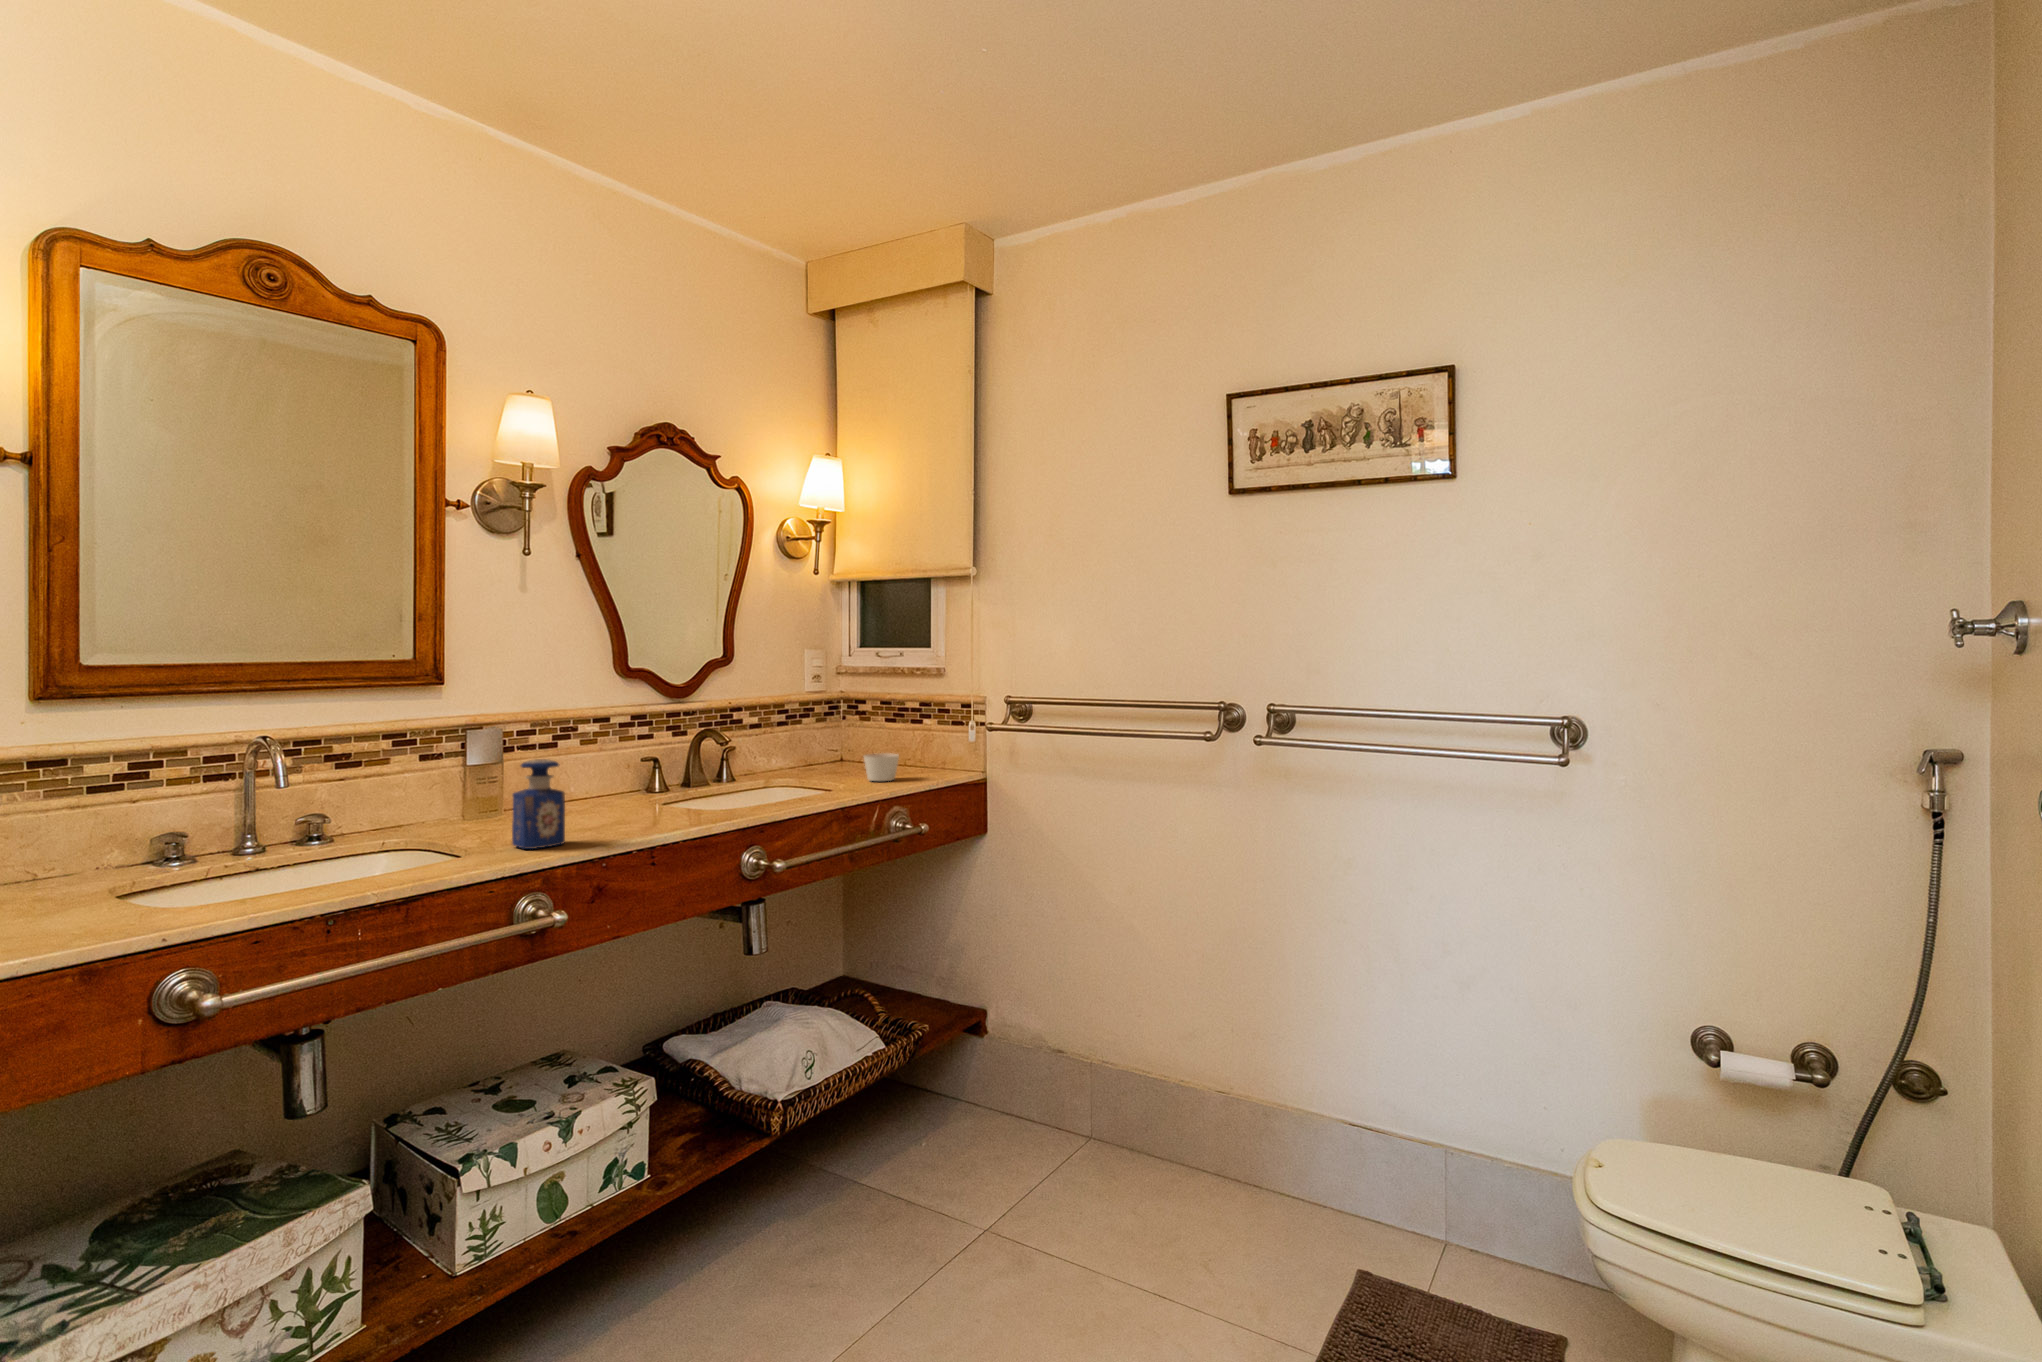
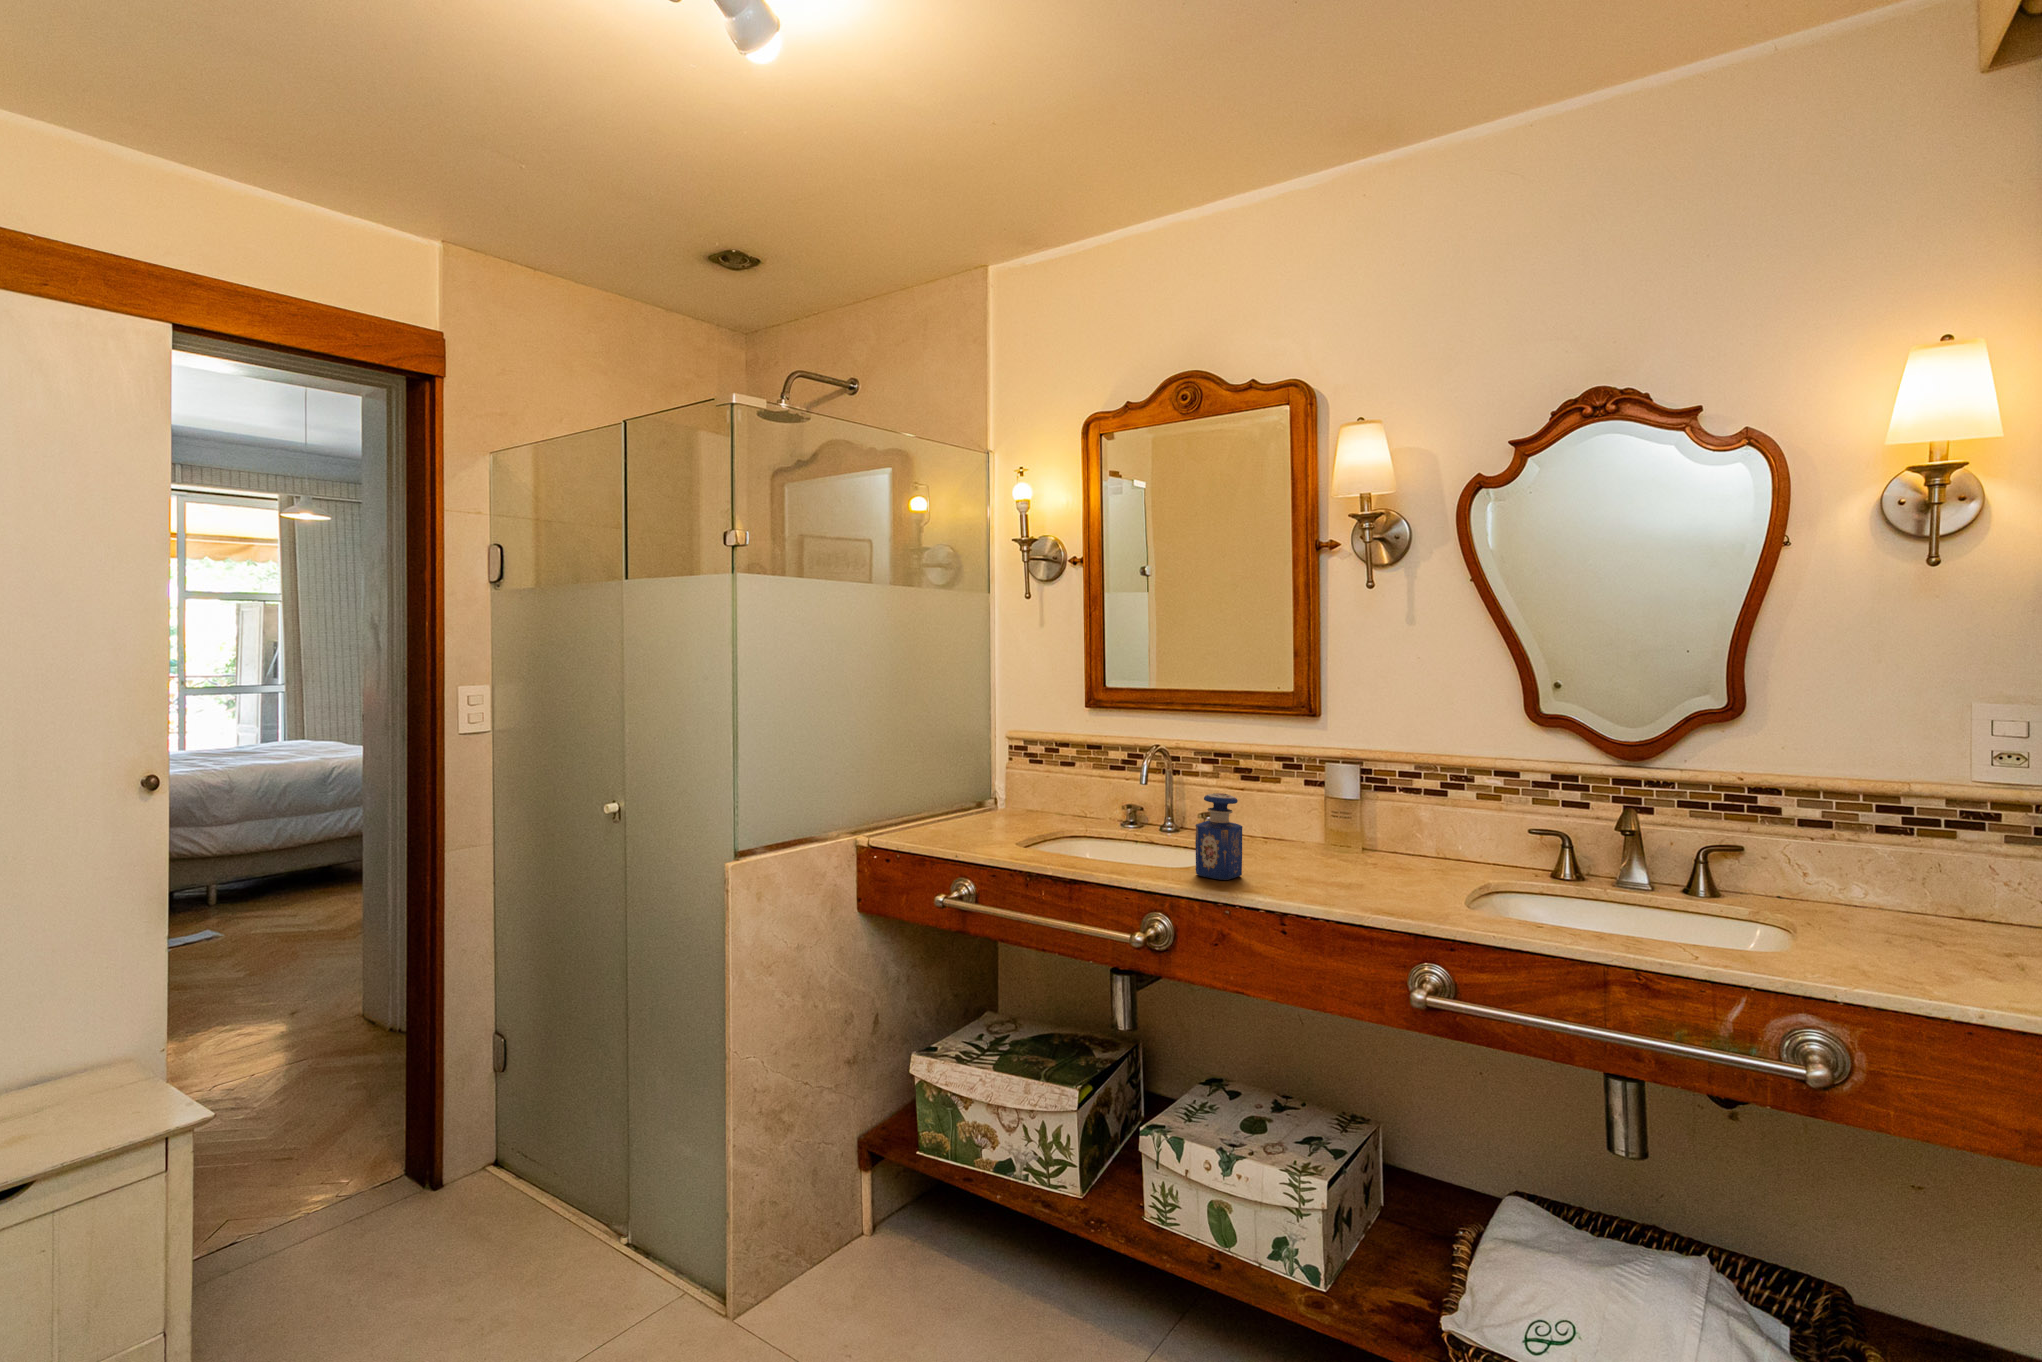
candle: present [864,753,899,781] -> none [1853,910,1949,976]

